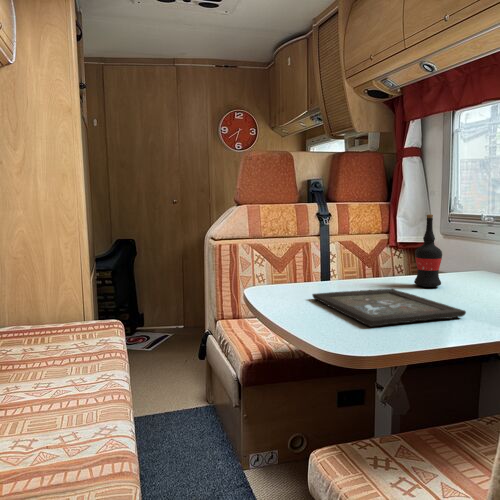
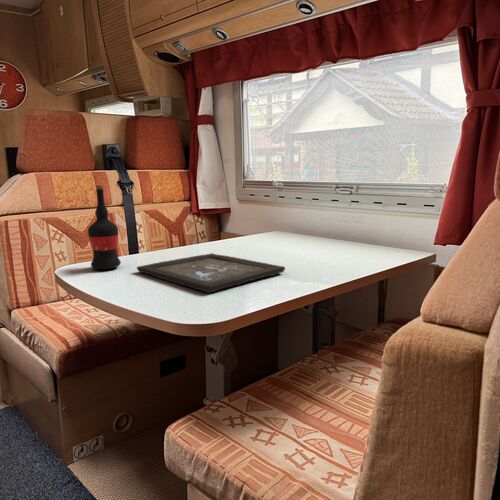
wine bottle: present [414,214,442,287] -> present [88,185,121,269]

